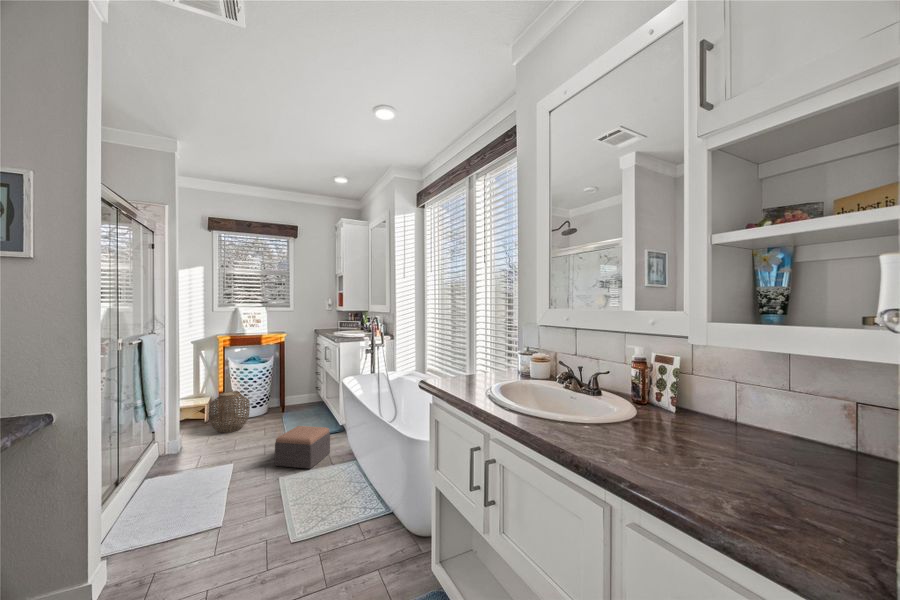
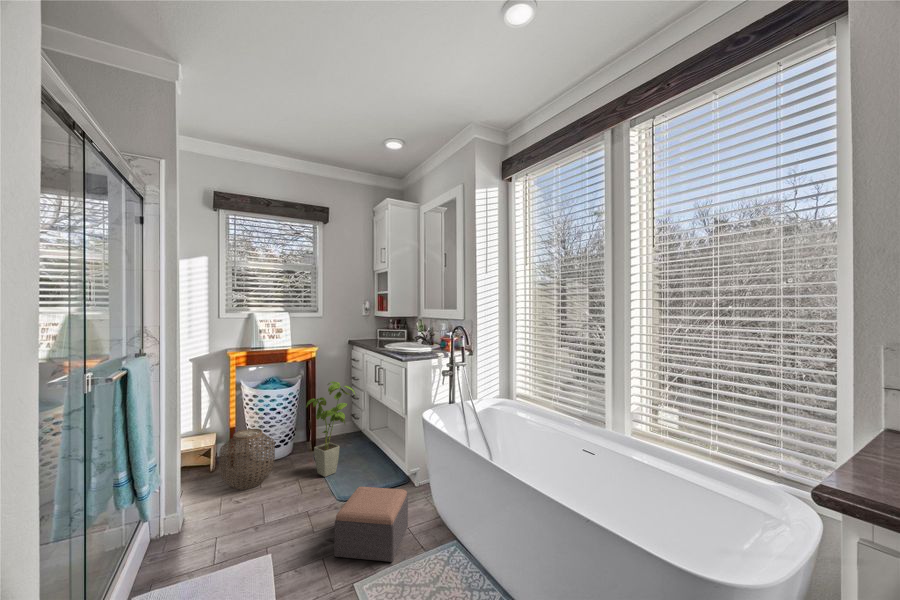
house plant: none [272,358,308,427] -> present [306,382,355,477]

